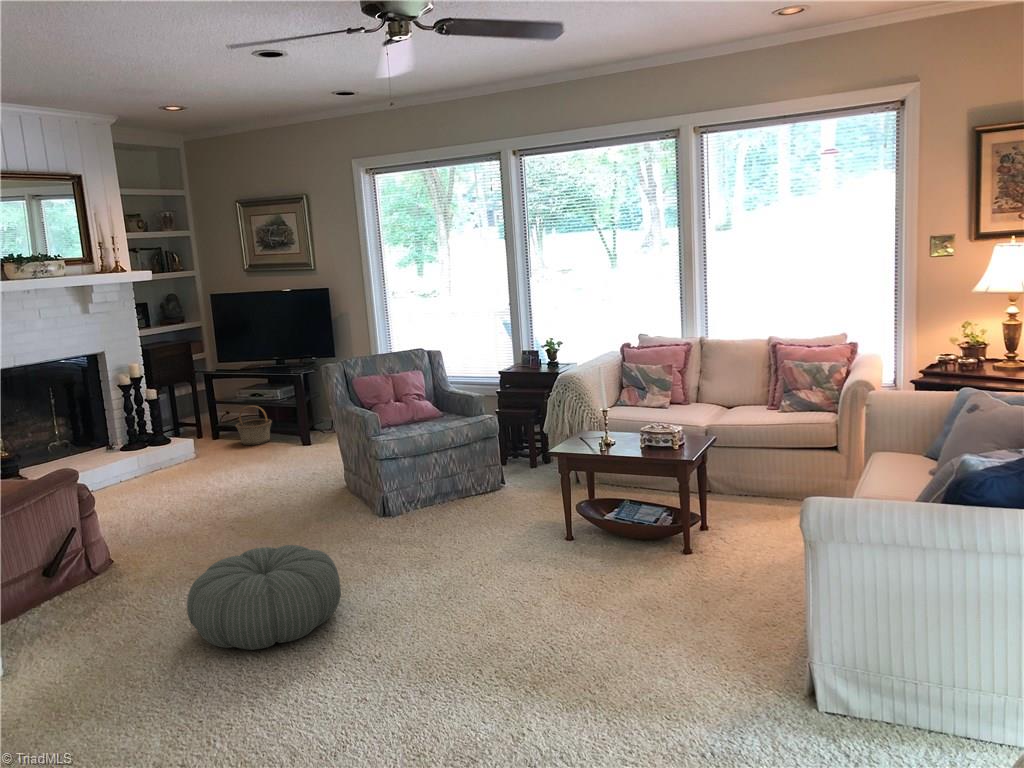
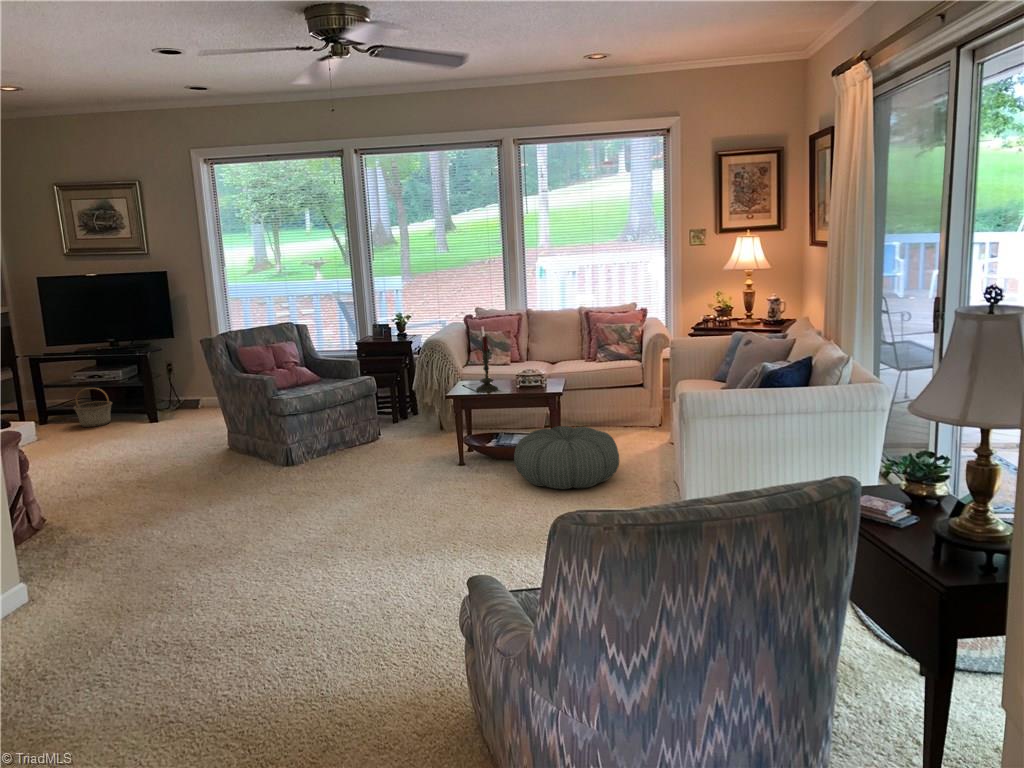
candle: none [591,378,620,452] -> present [476,336,498,393]
pouf: present [187,545,341,650] -> present [514,426,619,489]

